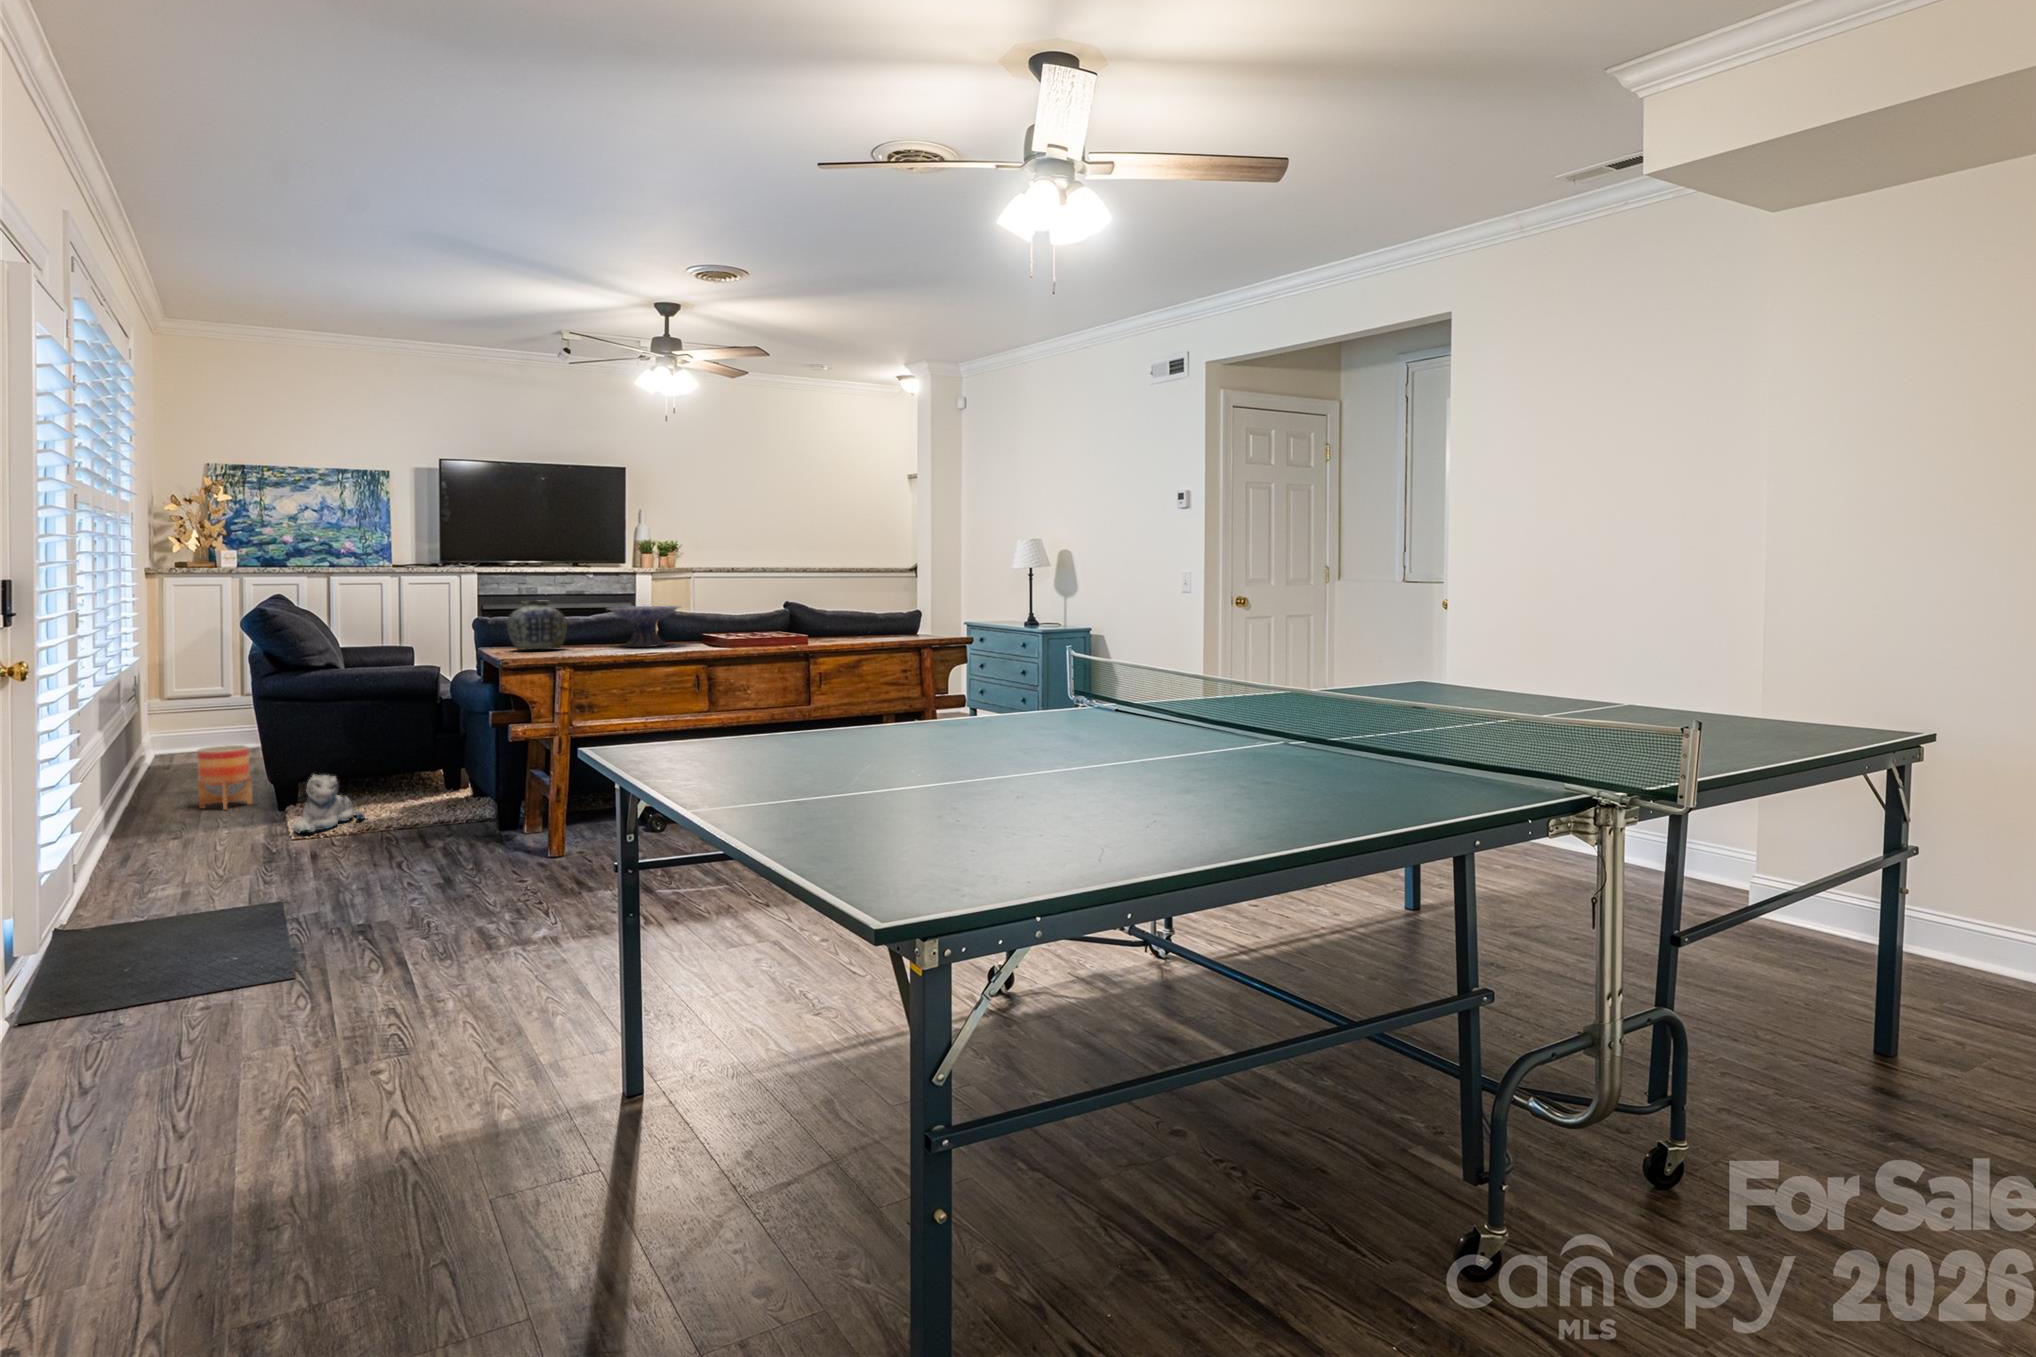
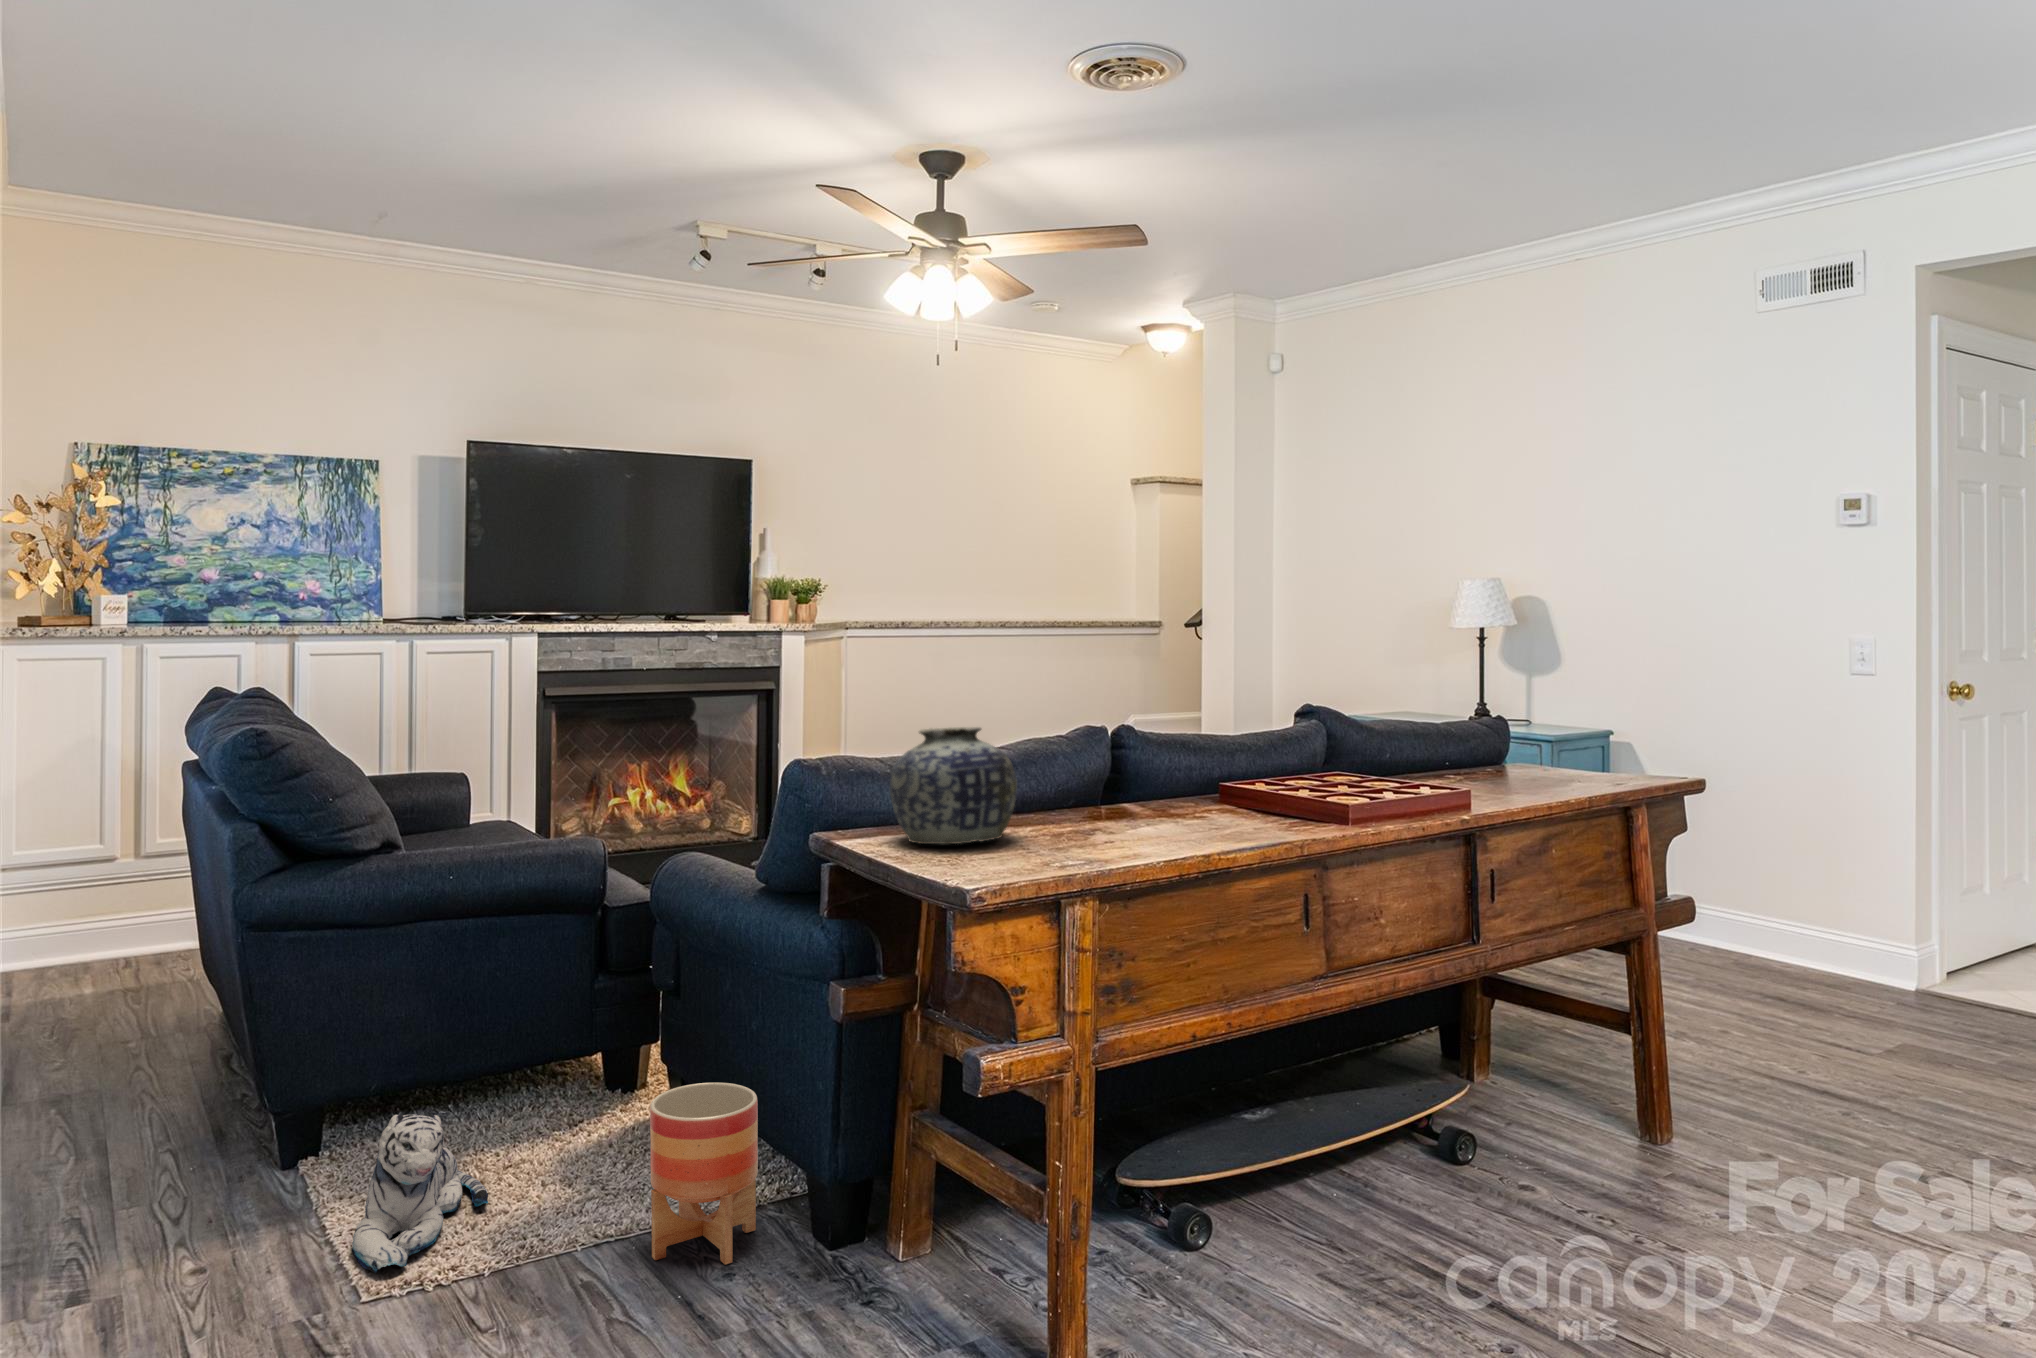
decorative bowl: present [608,606,680,647] -> none [1069,728,1230,827]
planter: present [197,745,253,810] -> present [650,1083,758,1265]

